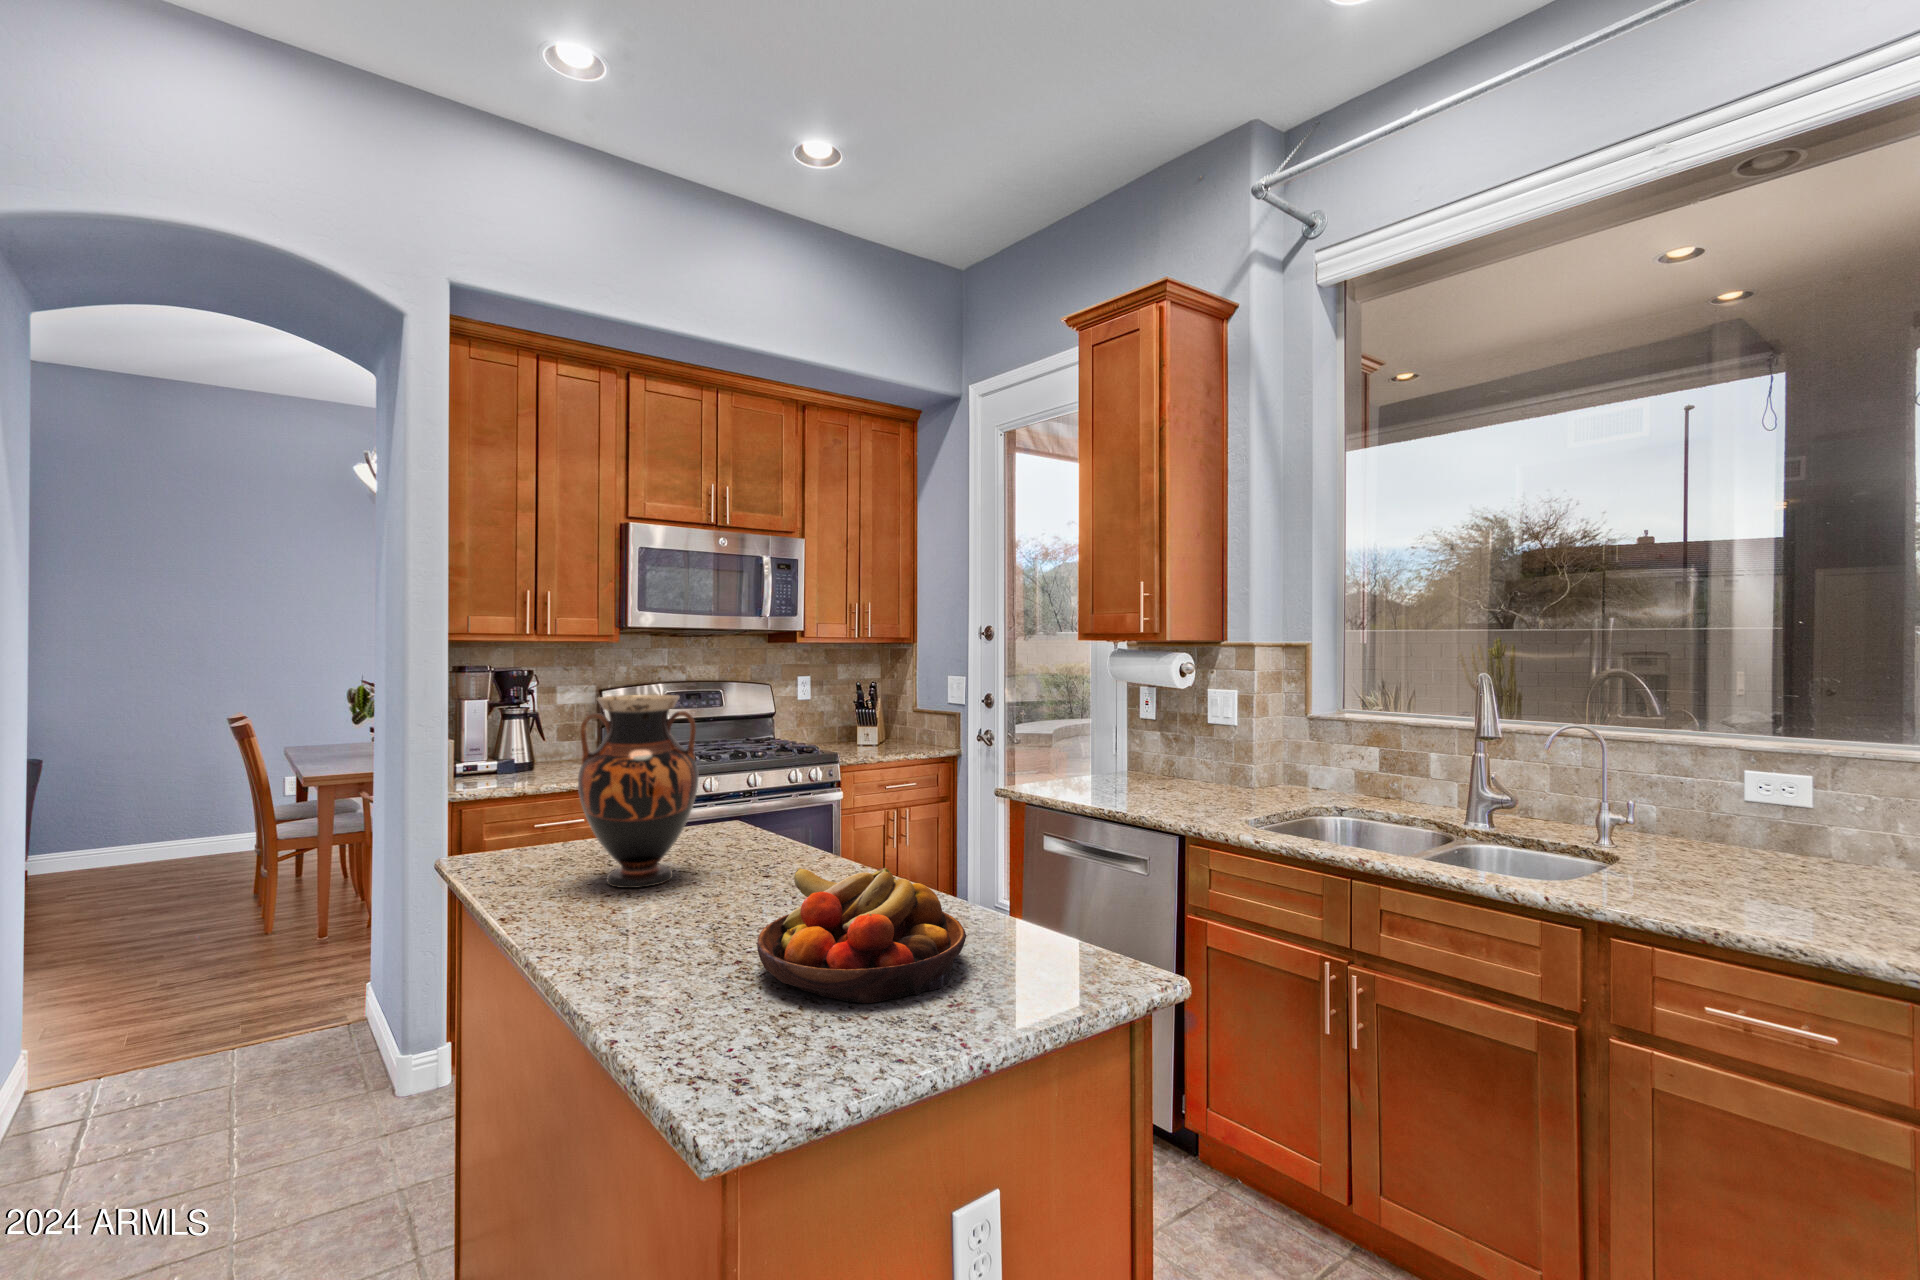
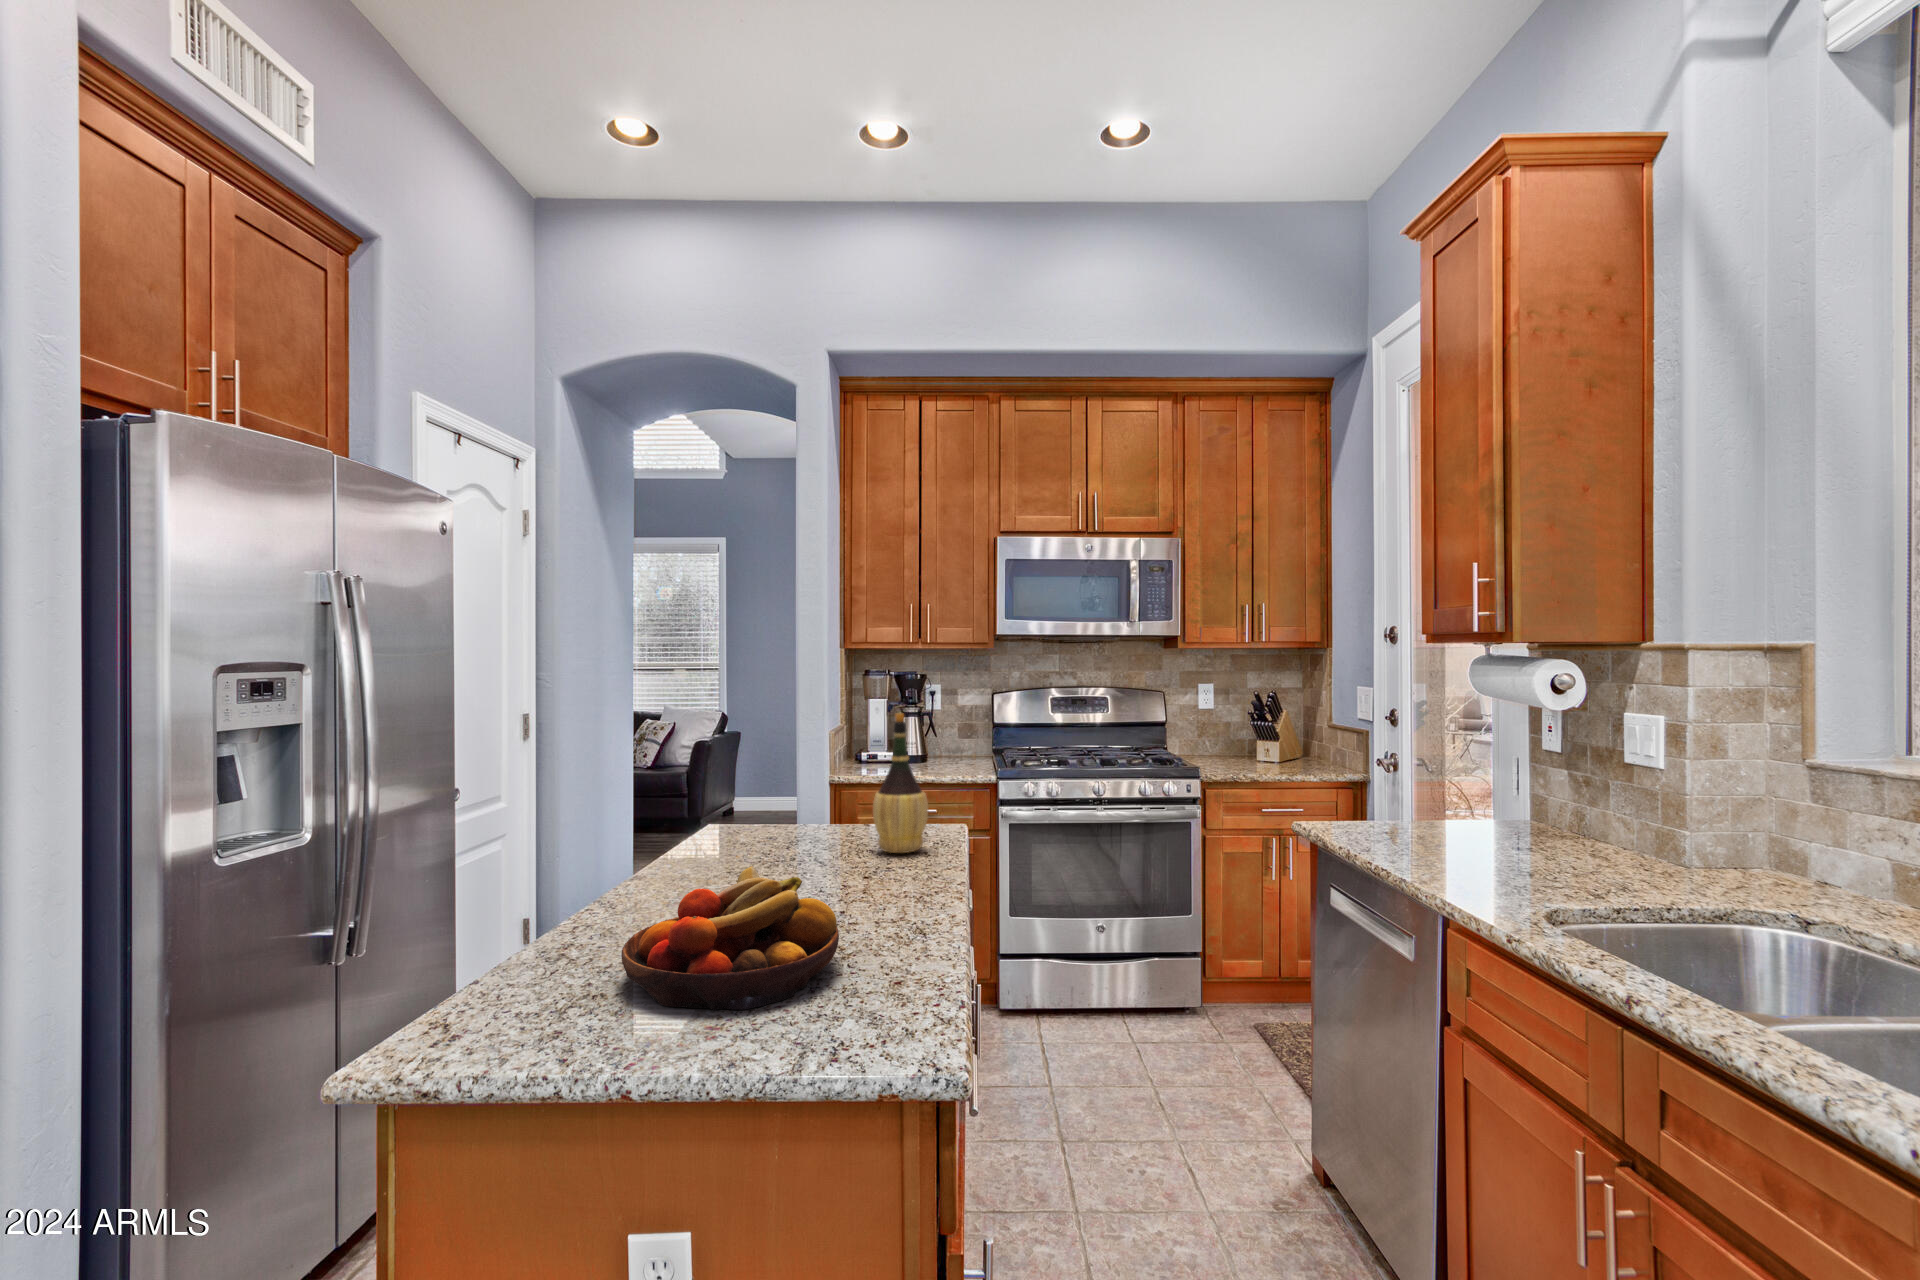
vase: present [578,695,699,888] -> none [713,692,821,870]
wine bottle: none [718,711,774,851] -> present [873,713,928,853]

